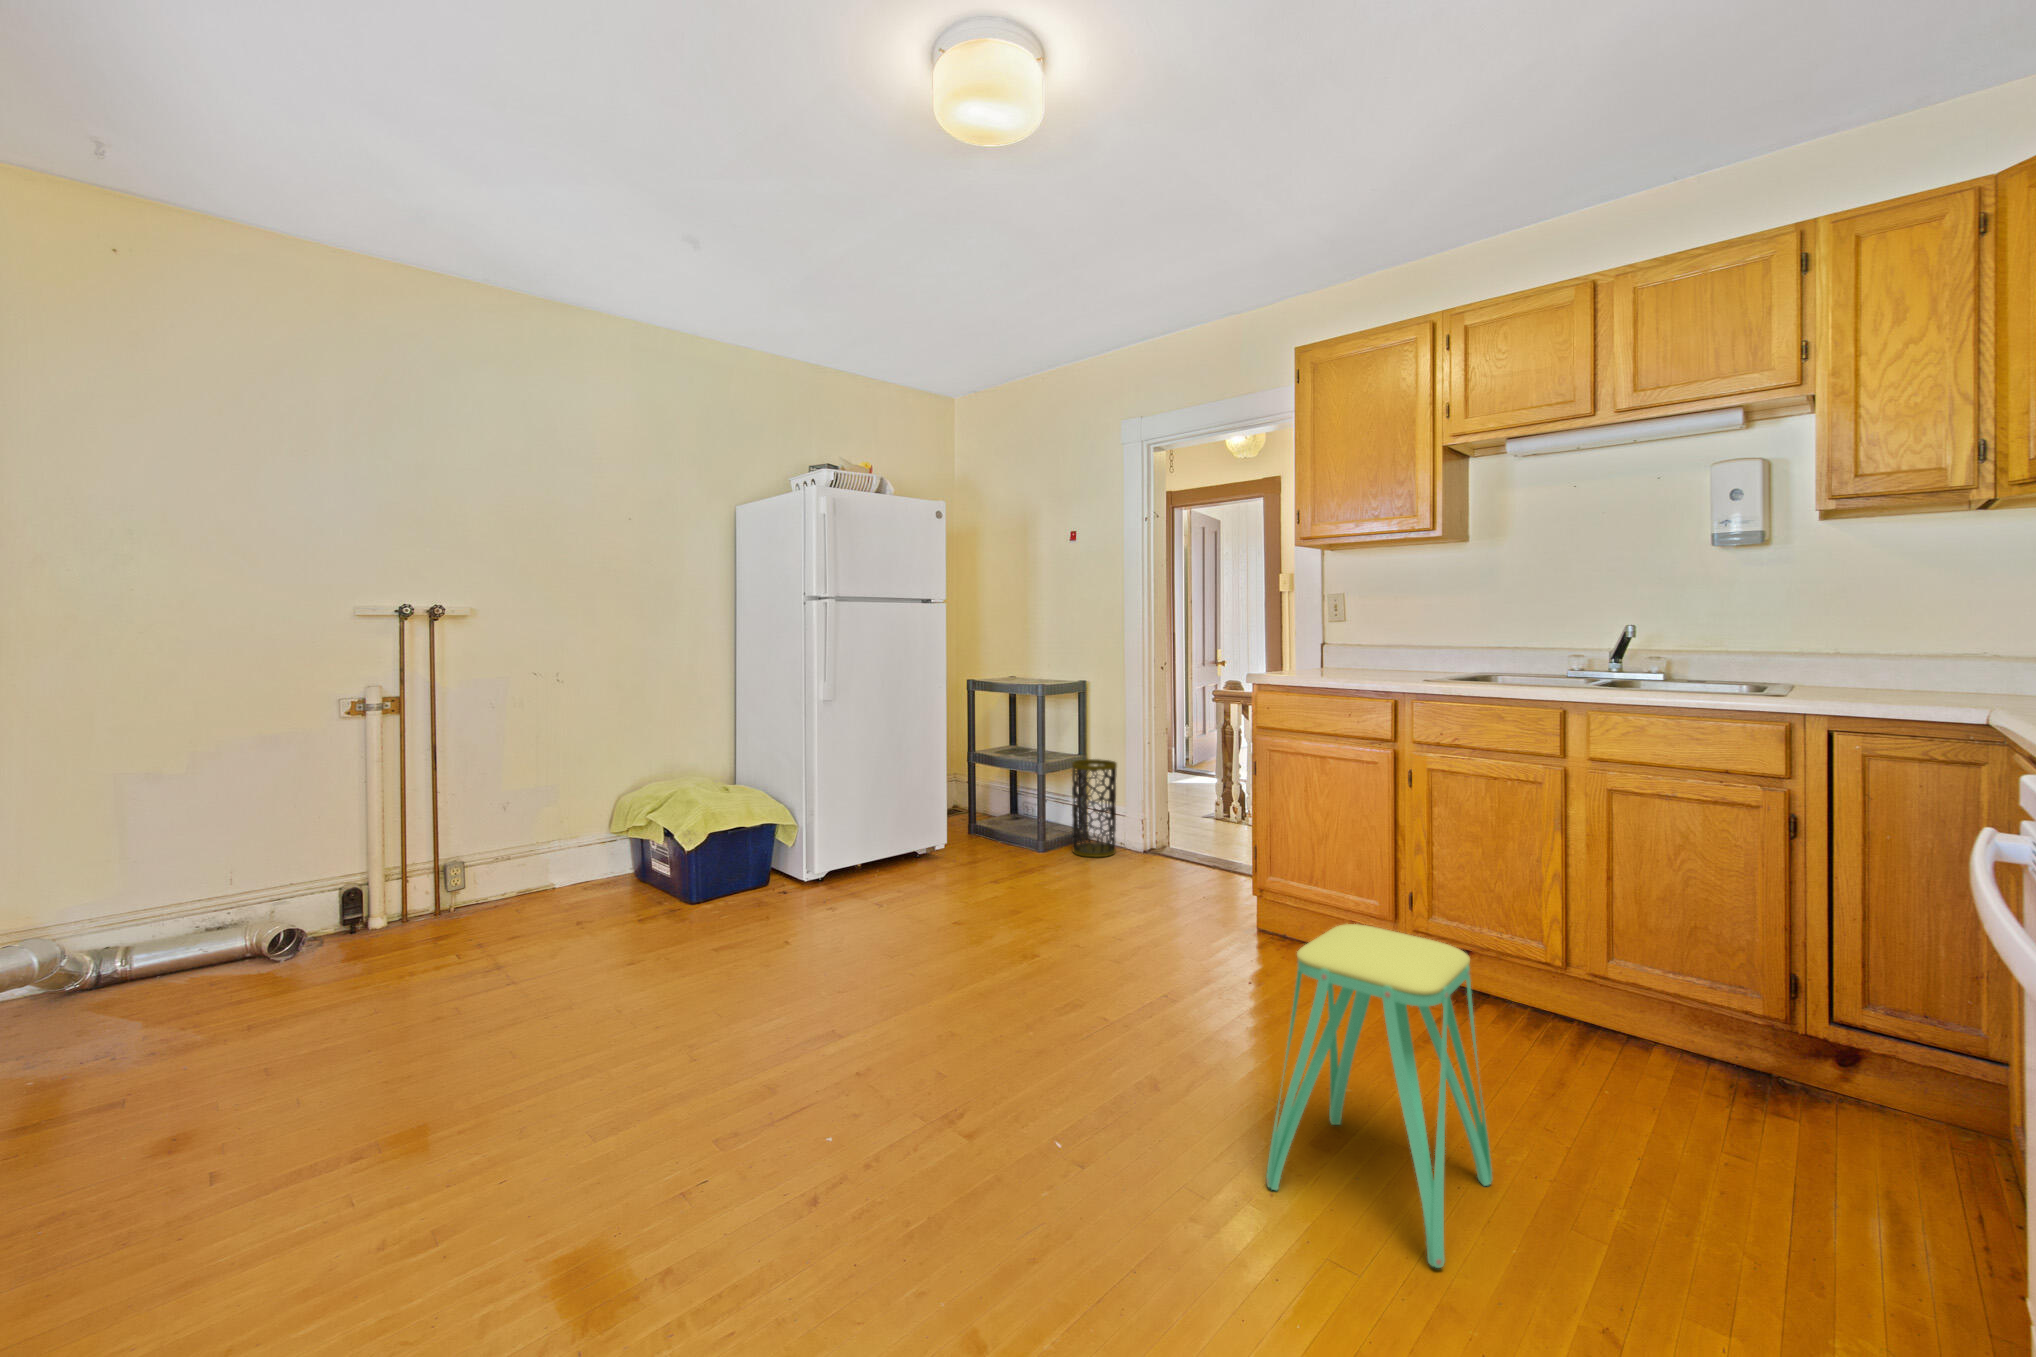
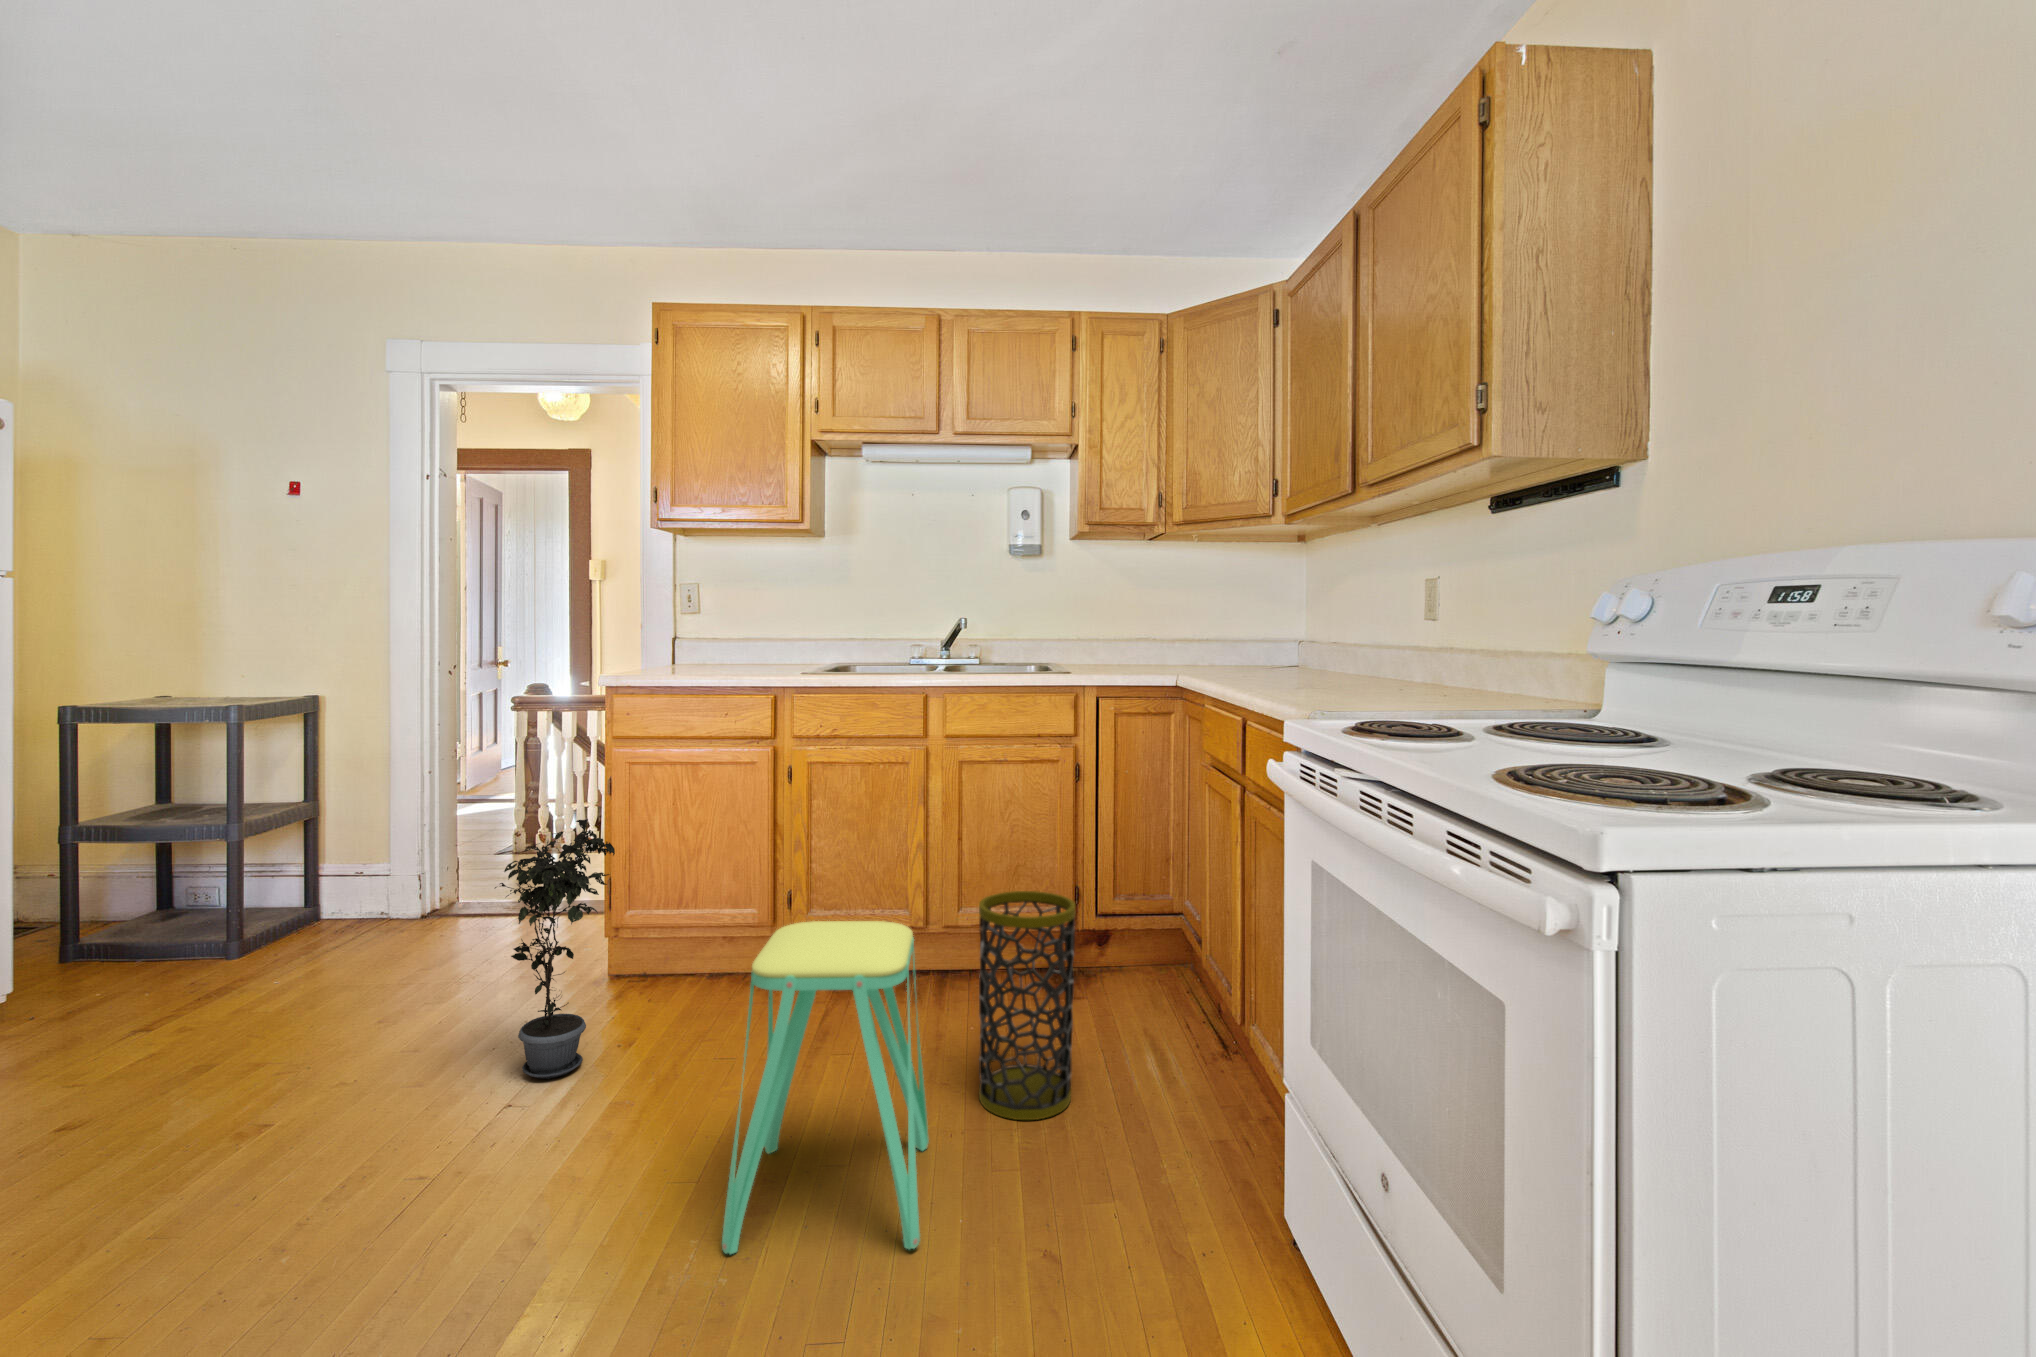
trash can: present [1072,759,1117,857] -> present [979,891,1076,1120]
potted plant: none [1153,802,1237,1001] -> present [495,819,615,1079]

